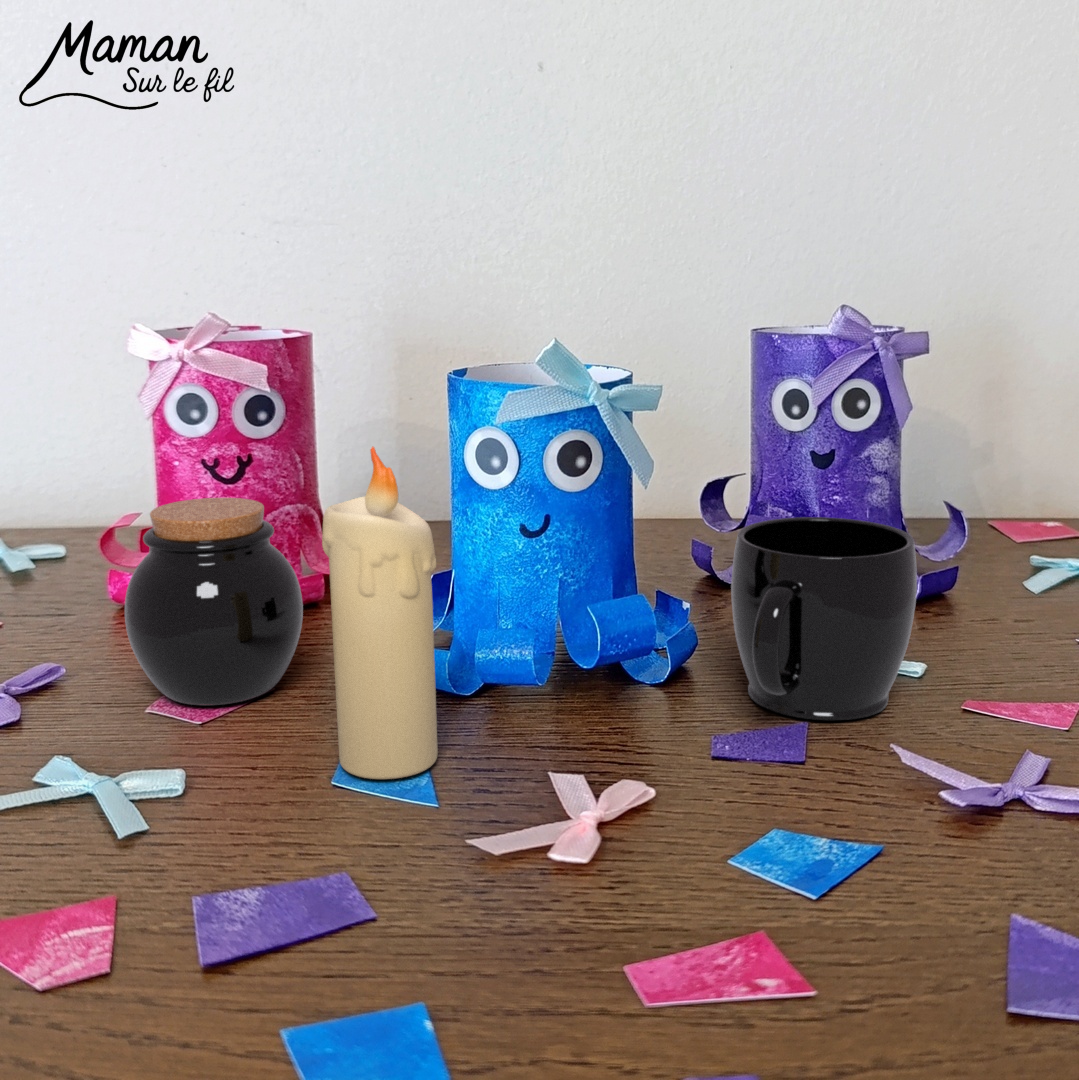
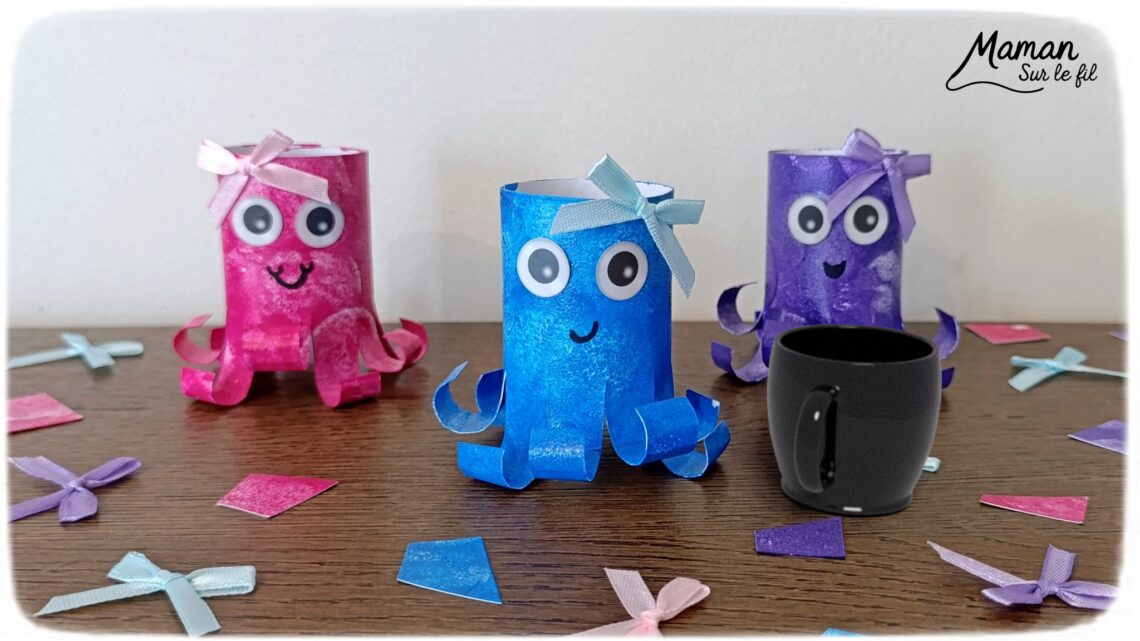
candle: present [322,447,438,779] -> none [390,257,499,576]
jar: present [125,498,303,706] -> none [197,303,364,499]

